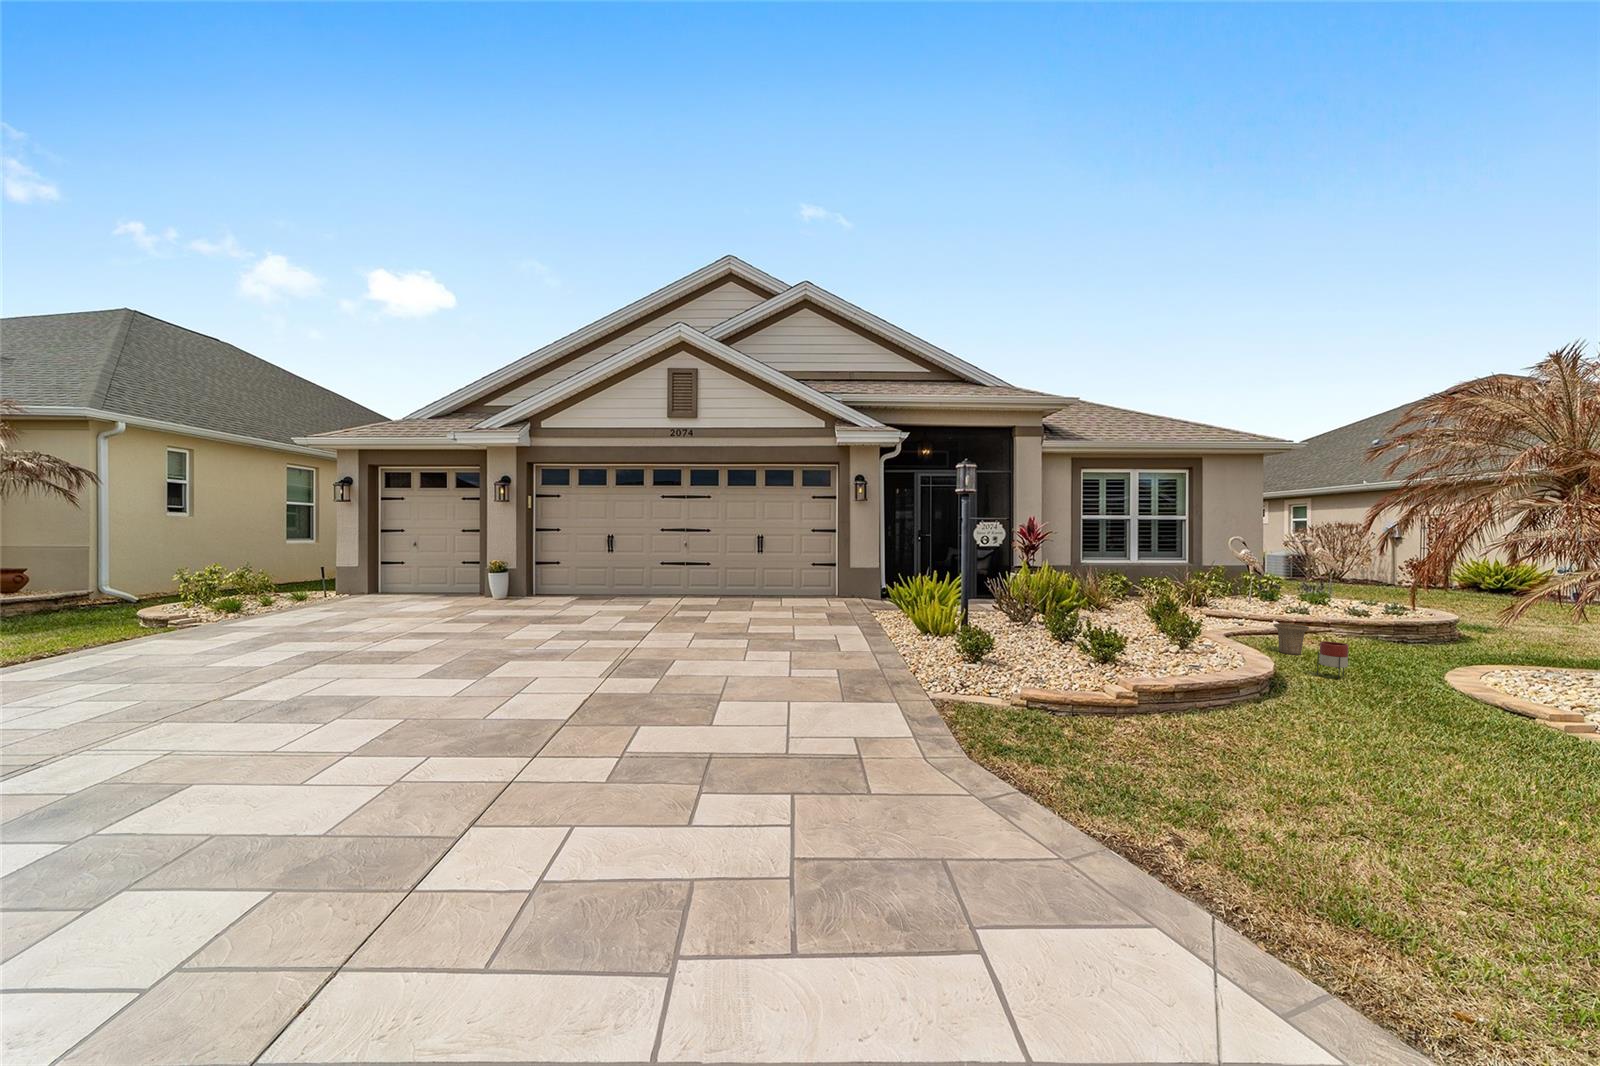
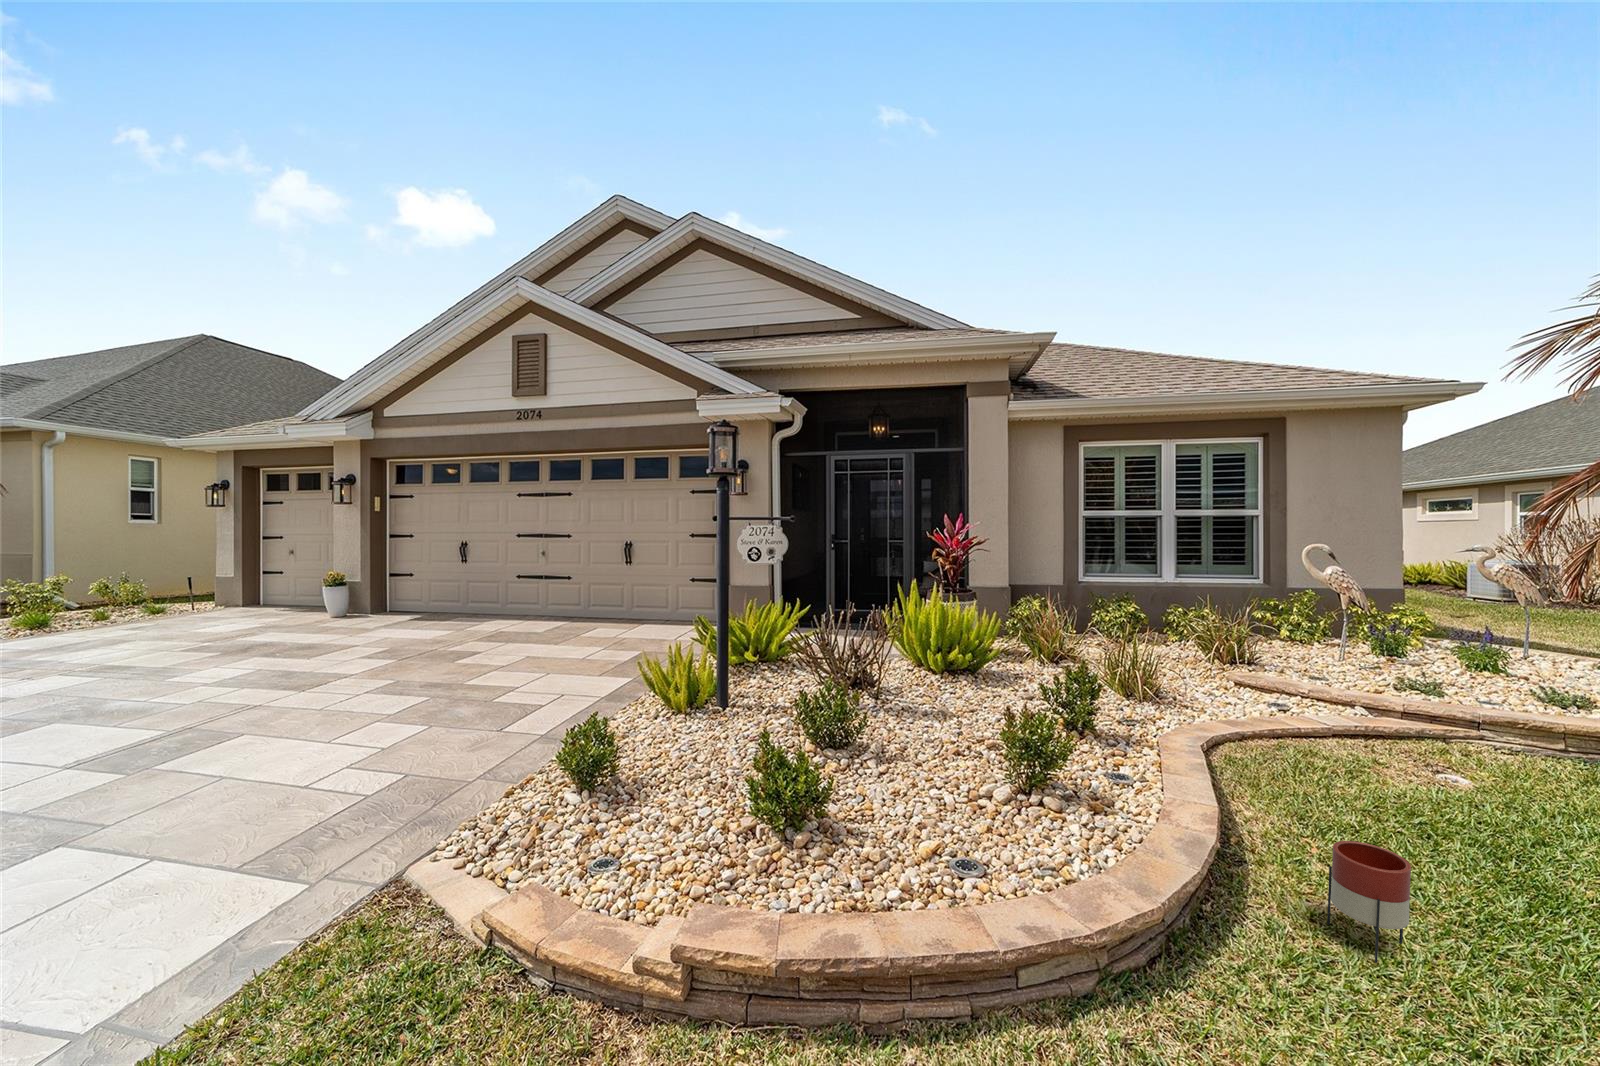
basket: present [1274,623,1309,655] -> none [1285,745,1366,824]

